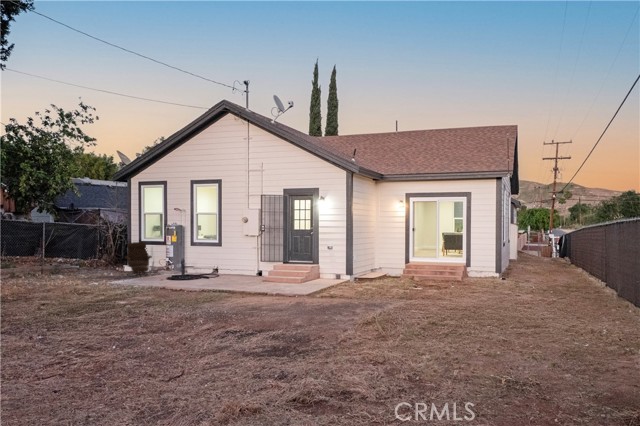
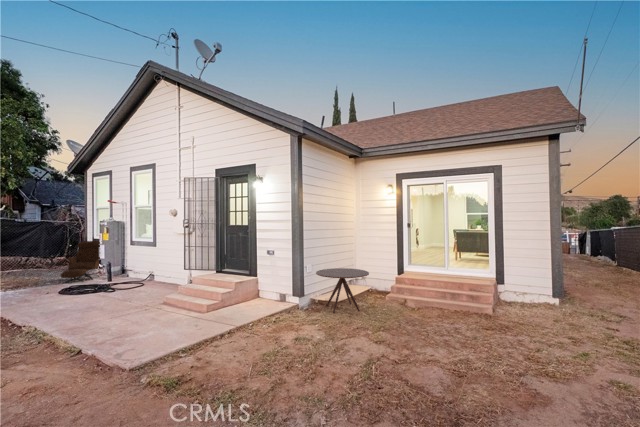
round table: none [358,258,392,283] -> present [316,268,369,313]

